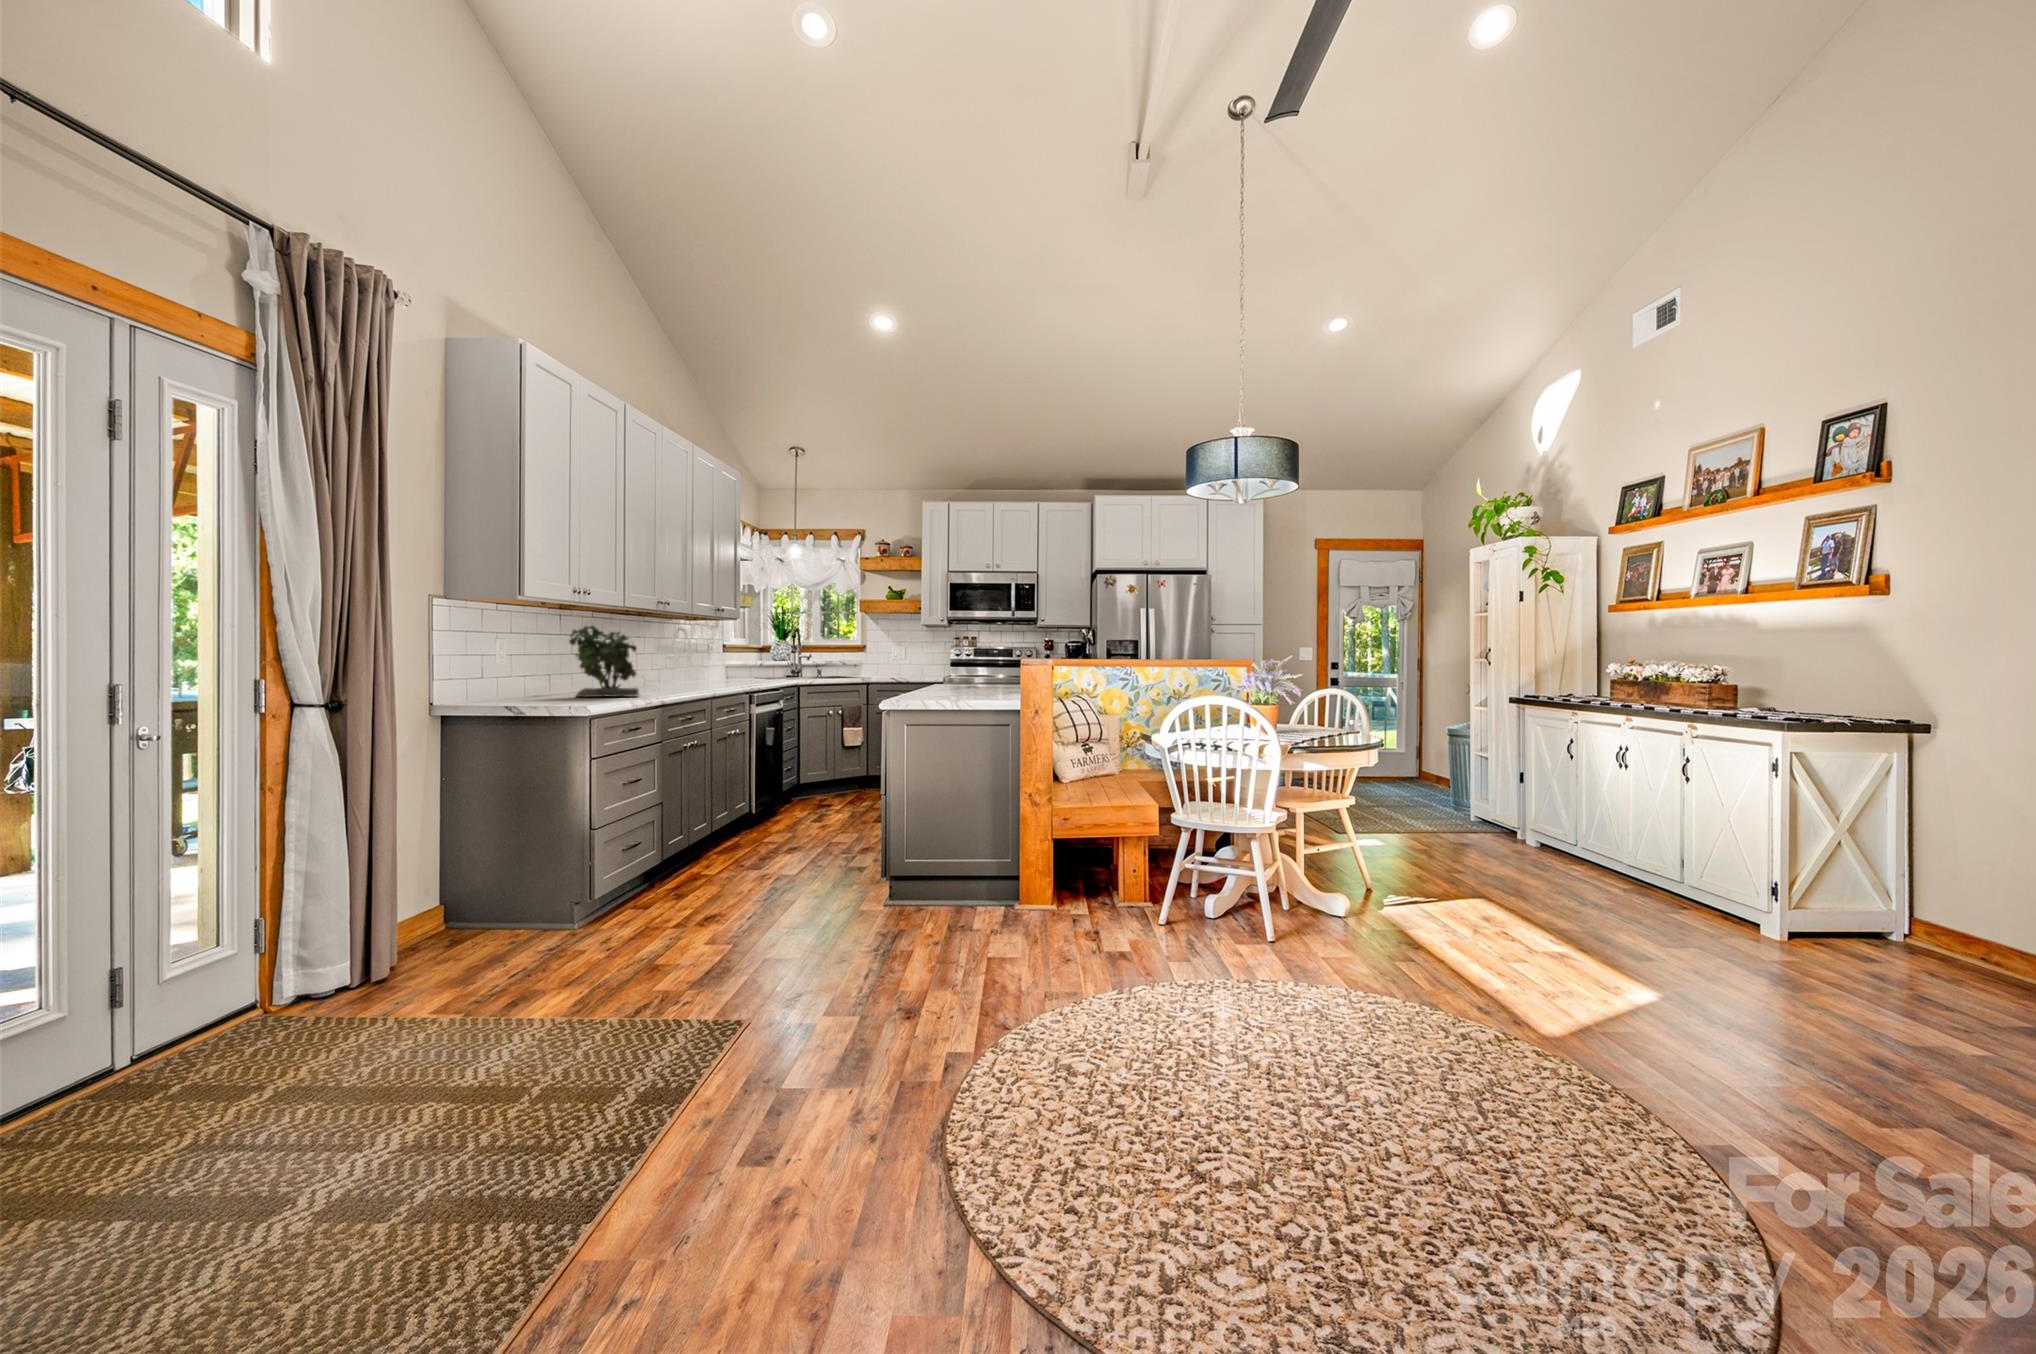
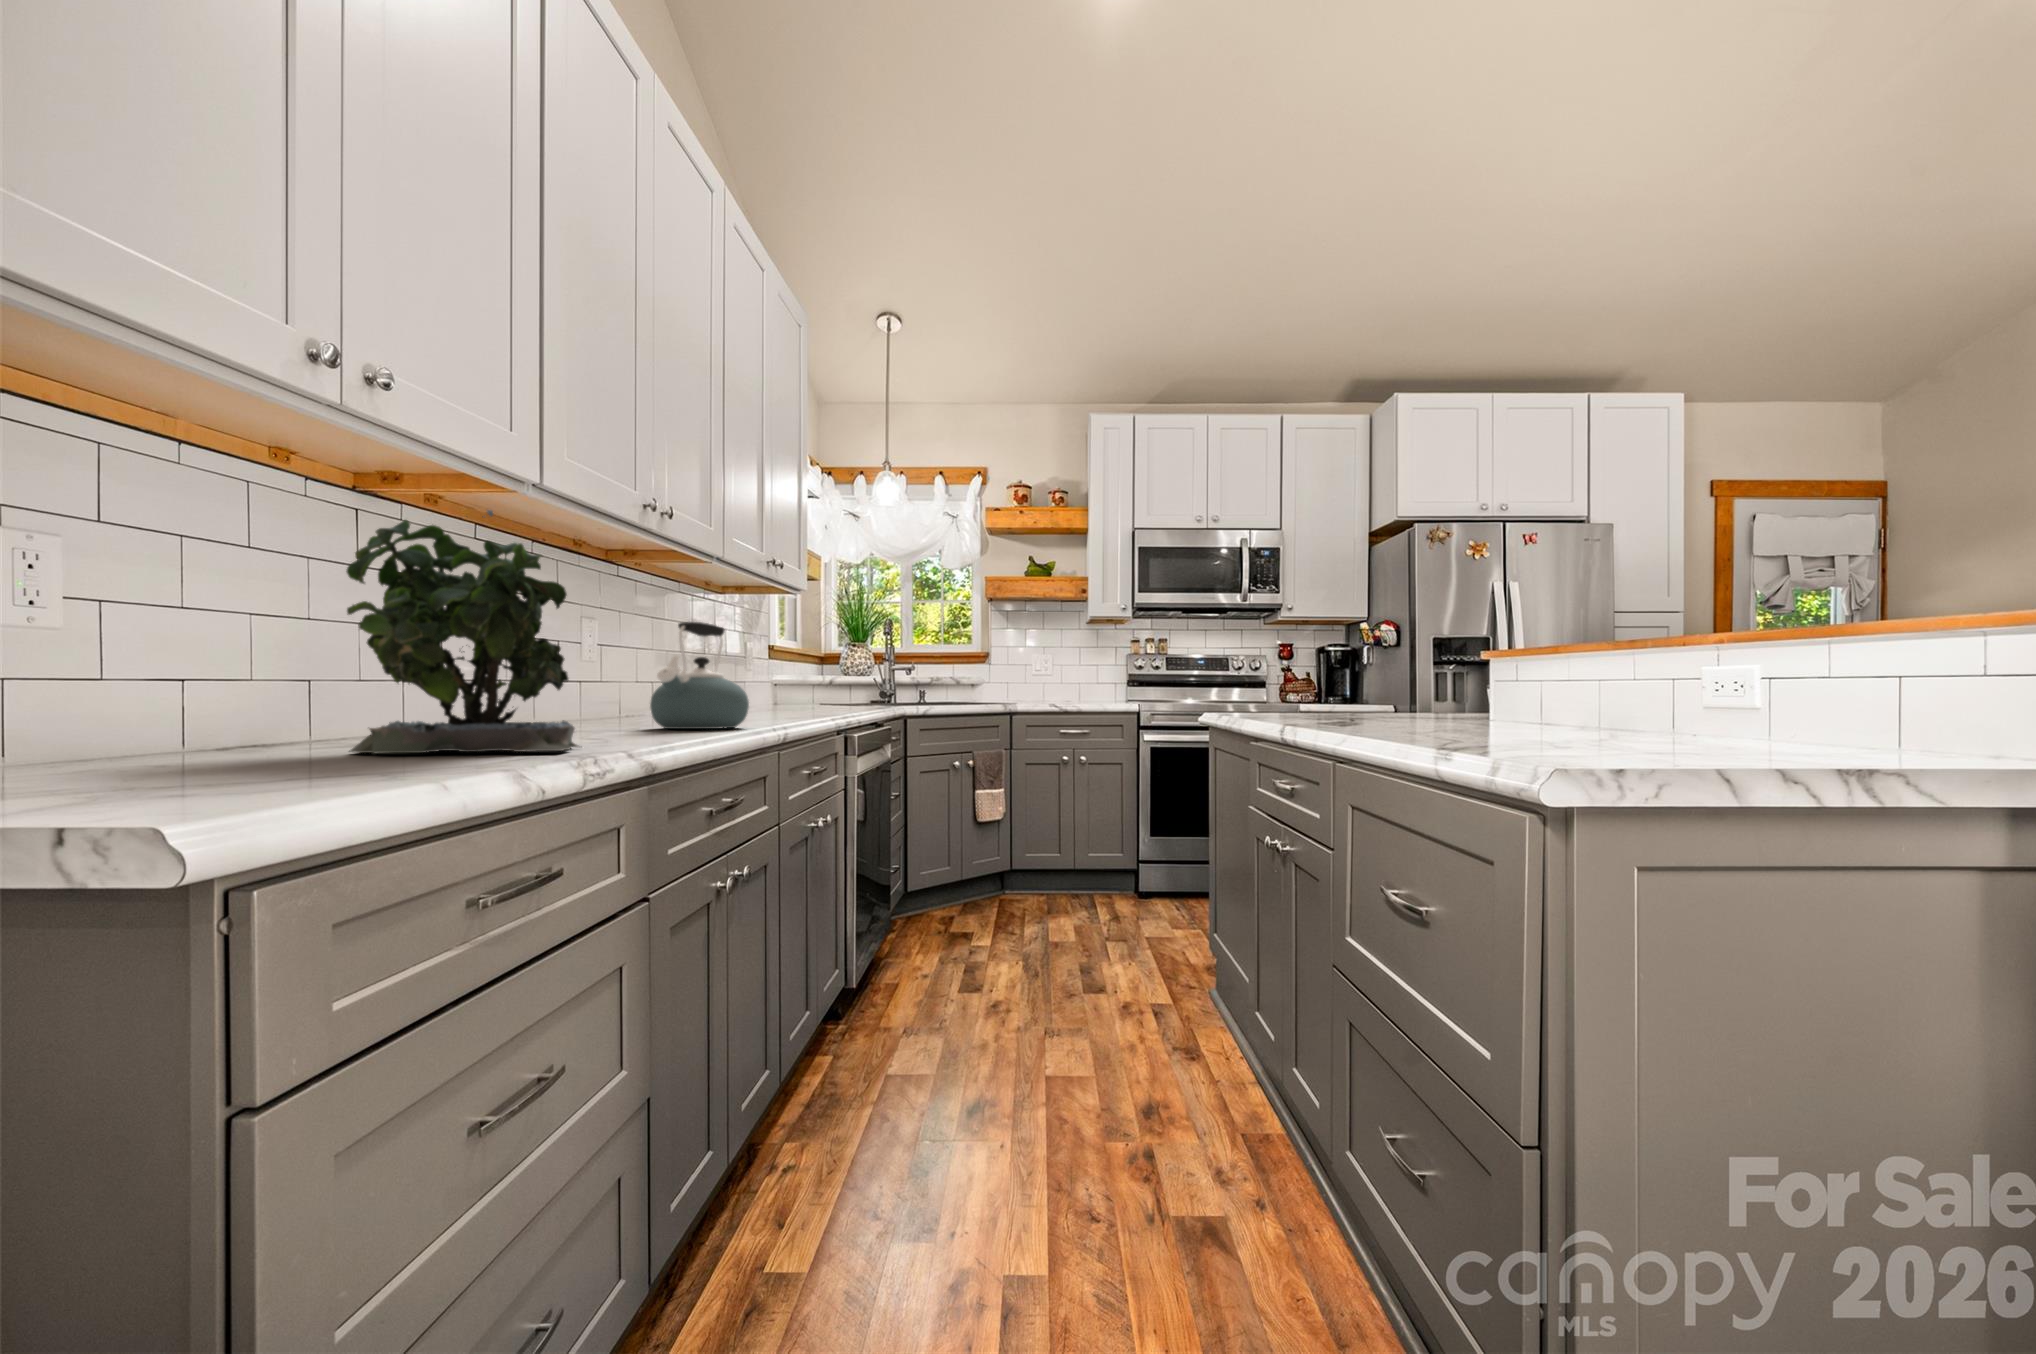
kettle: none [660,647,701,691] -> present [650,622,749,729]

